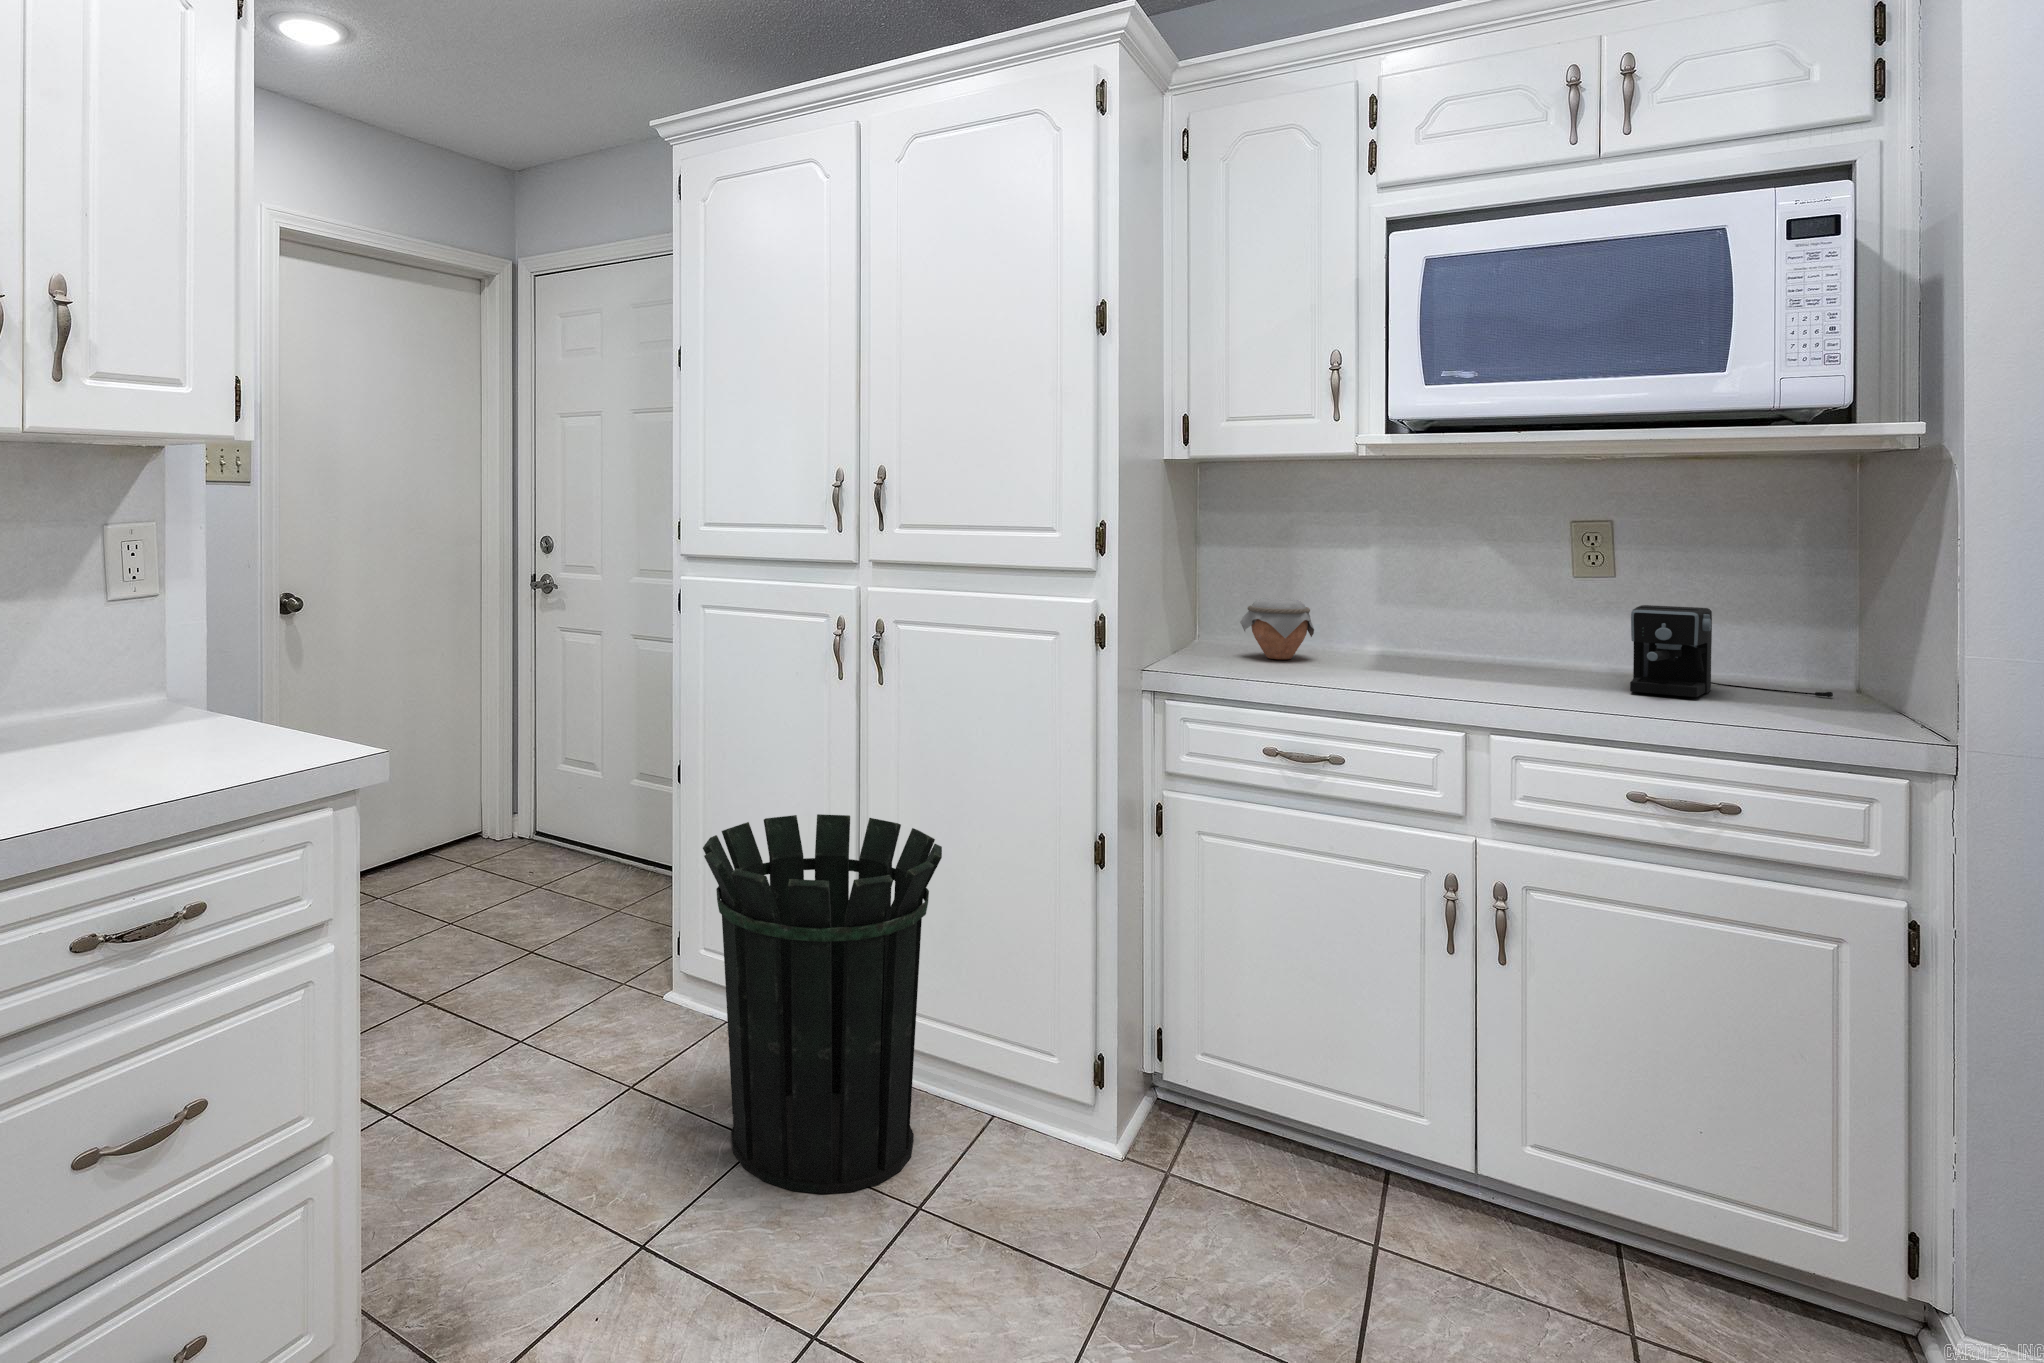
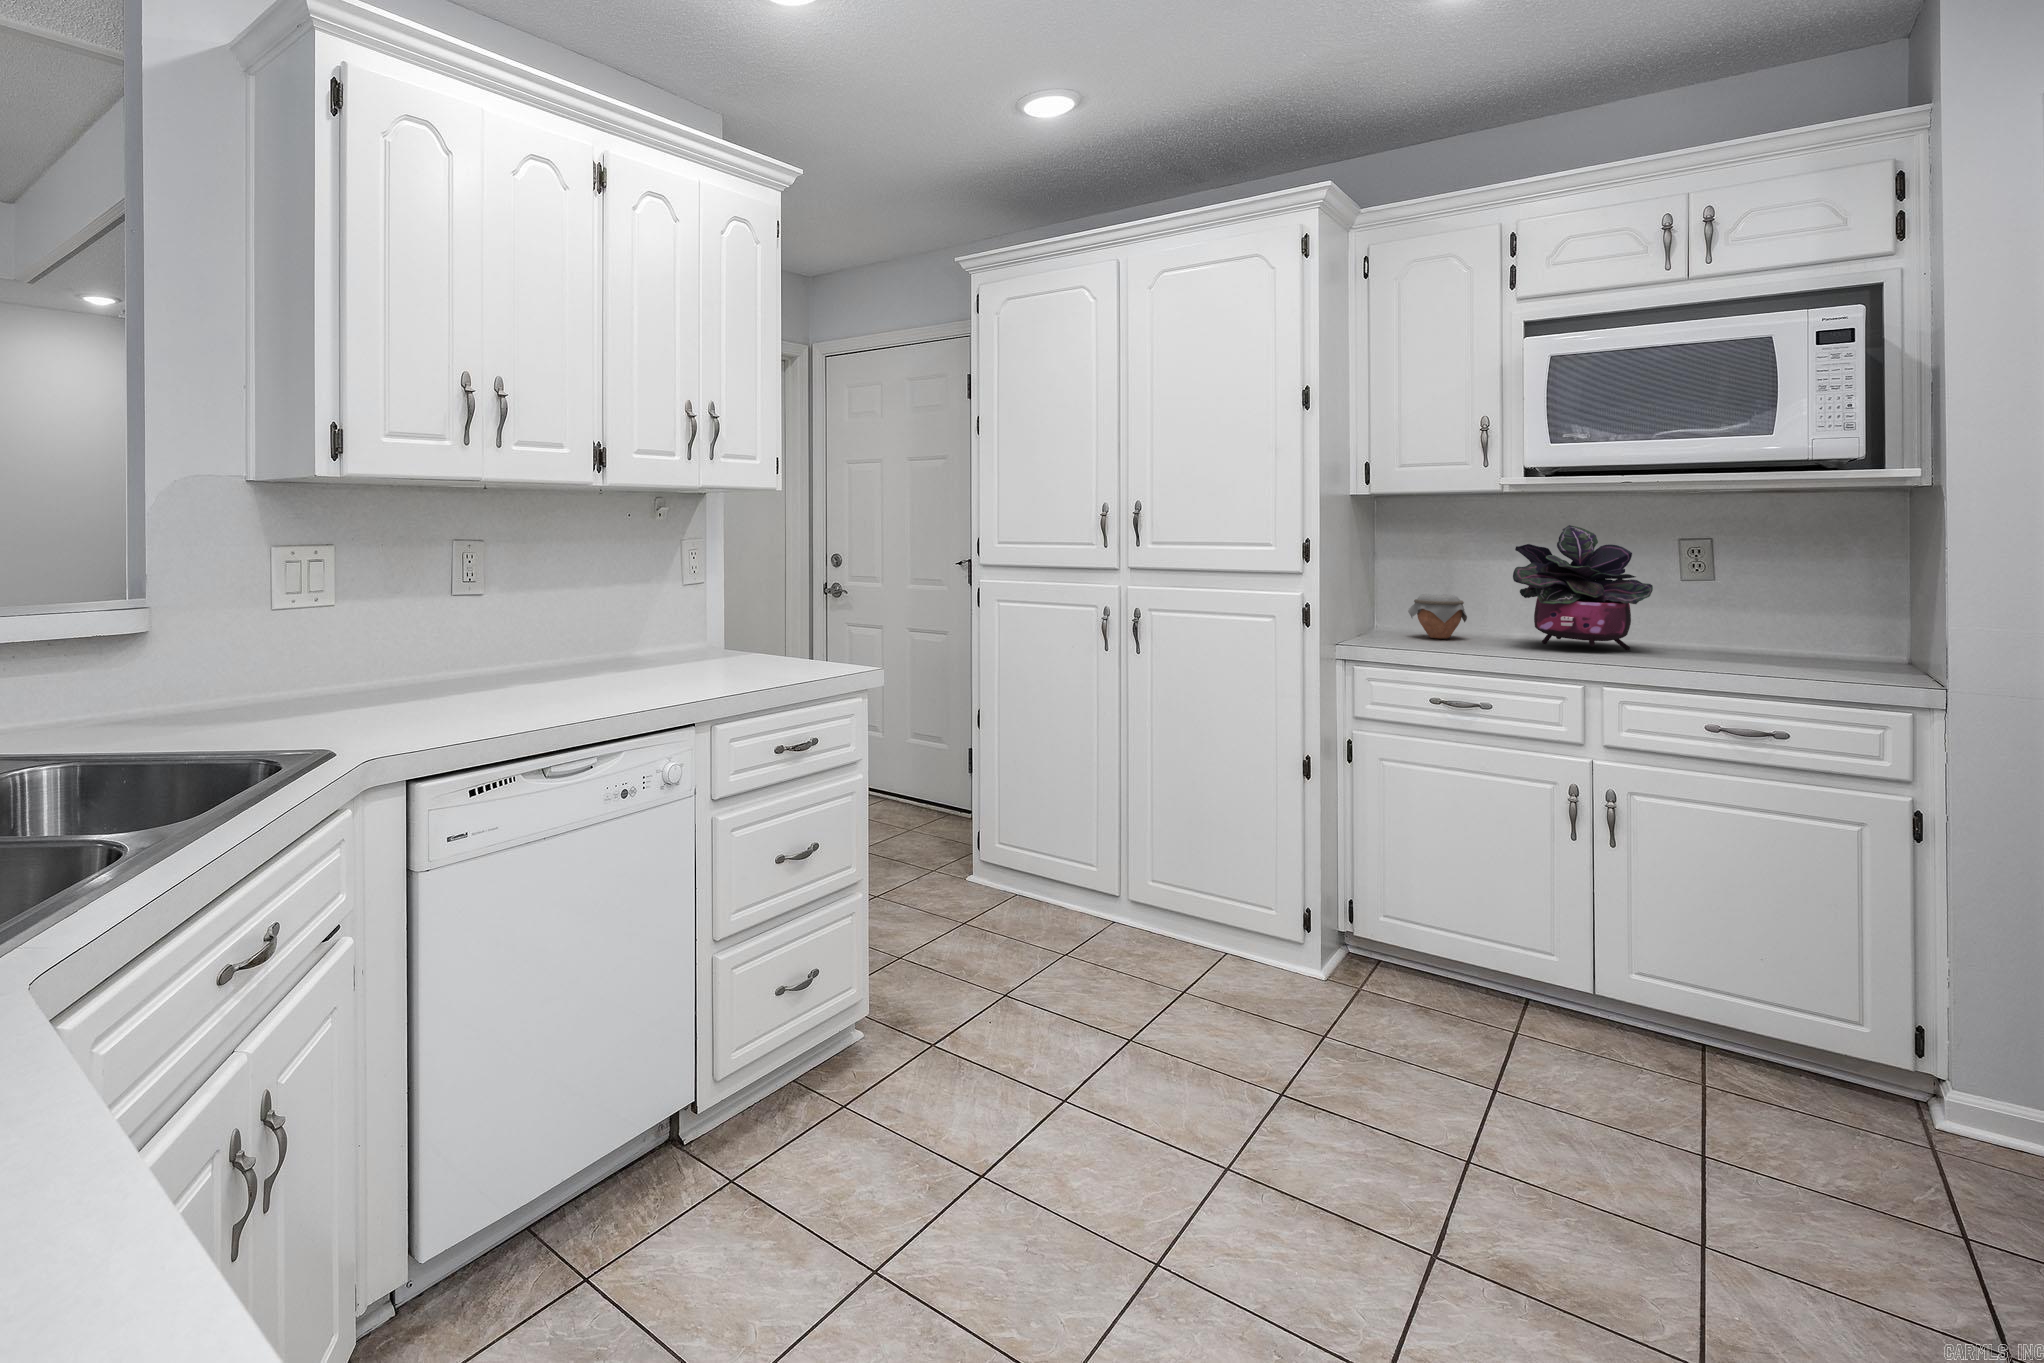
potted plant: none [1372,505,1551,677] -> present [1513,525,1653,650]
coffee maker: present [1630,605,1833,697] -> none [1713,598,1873,664]
waste bin: present [703,814,942,1194] -> none [1025,744,1196,990]

